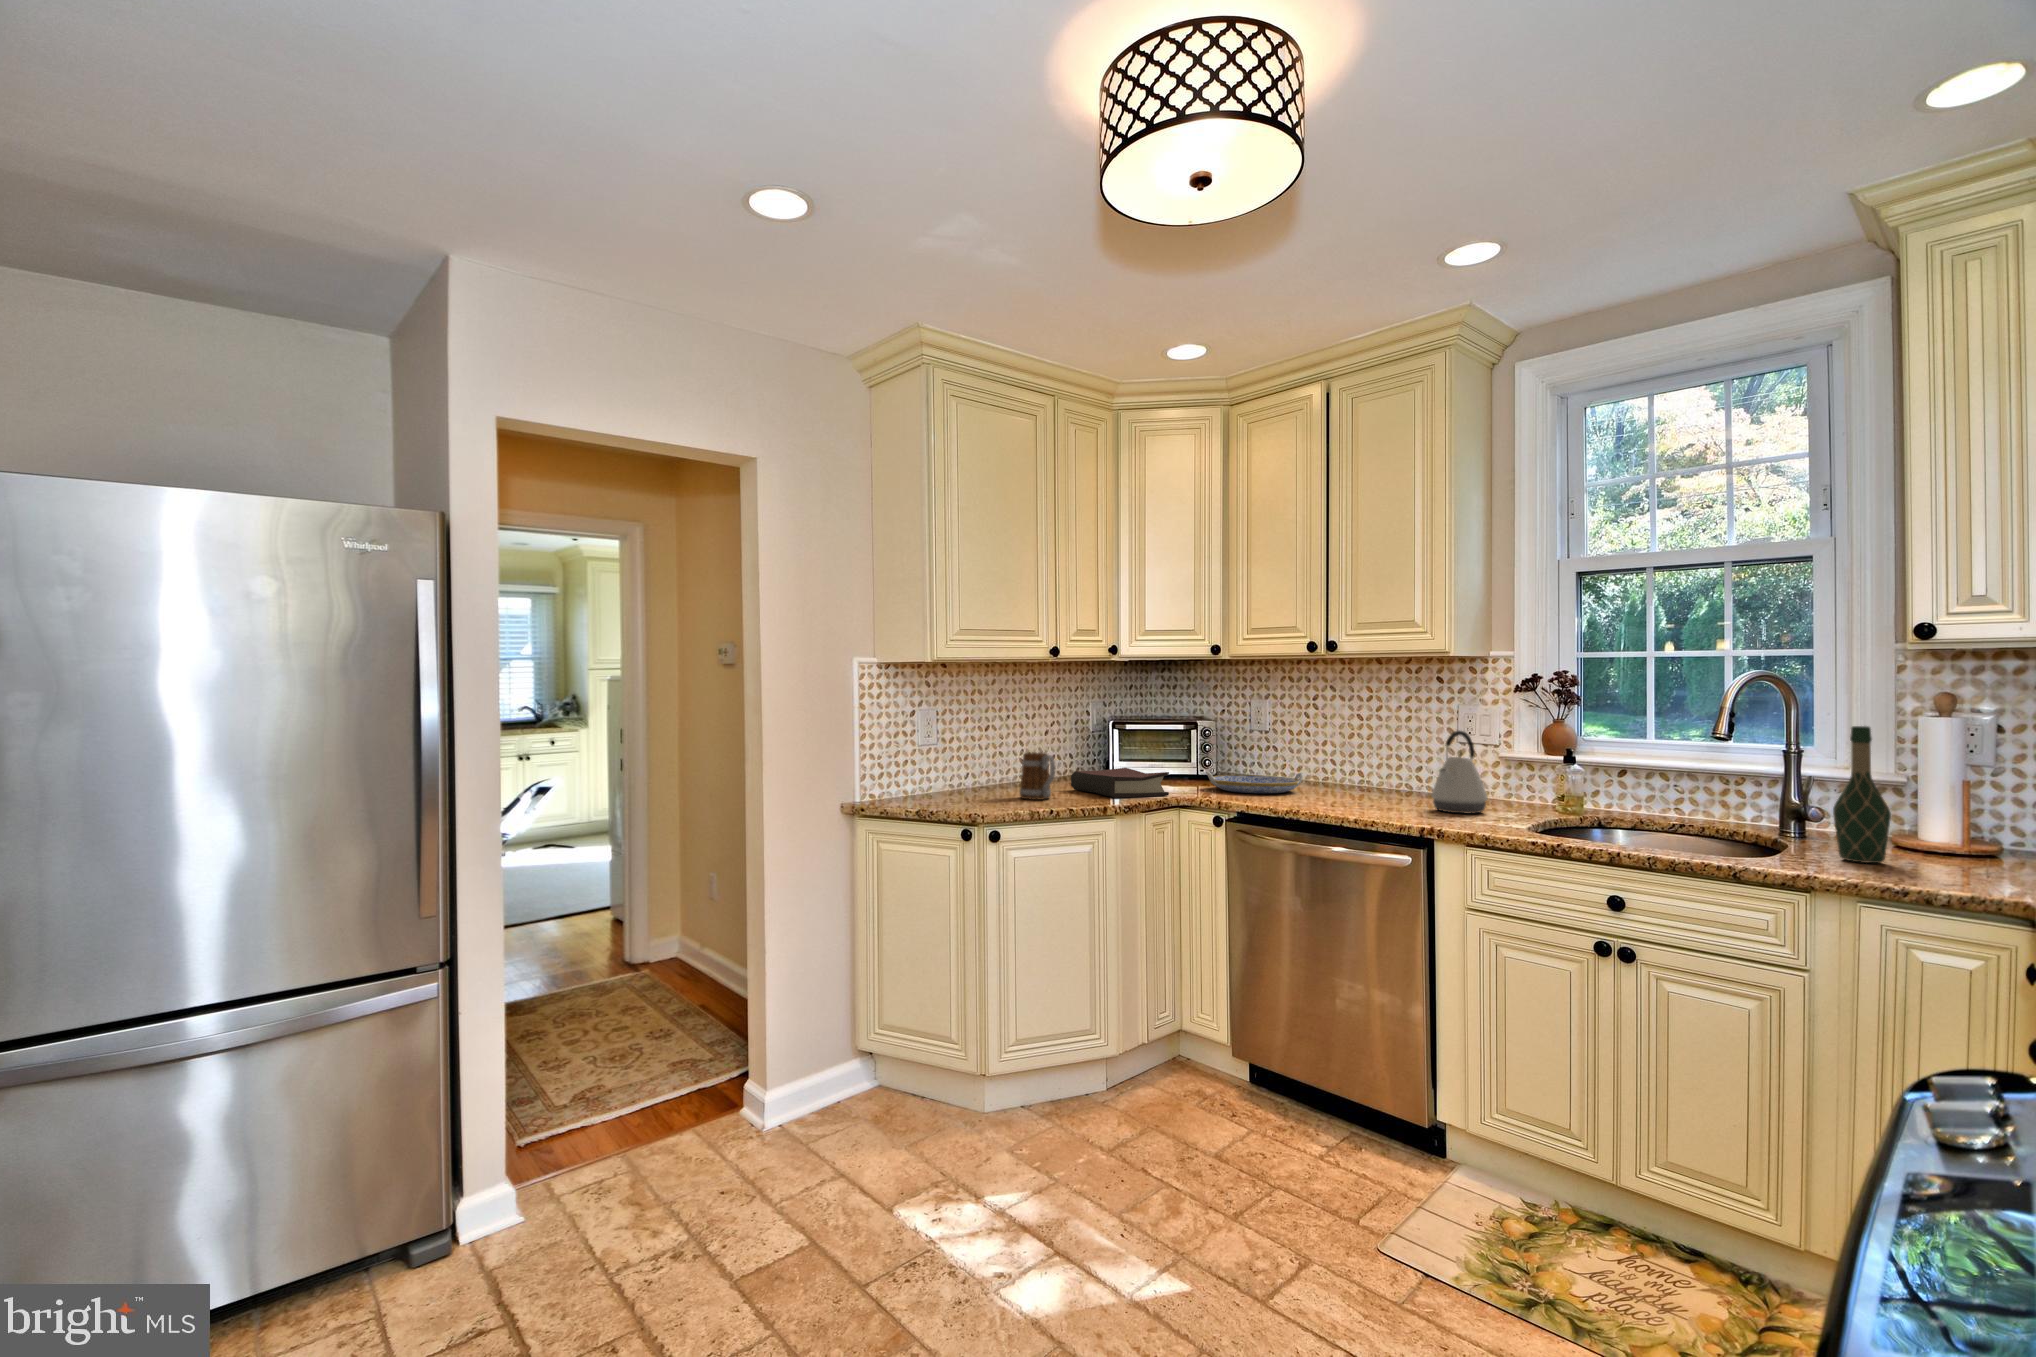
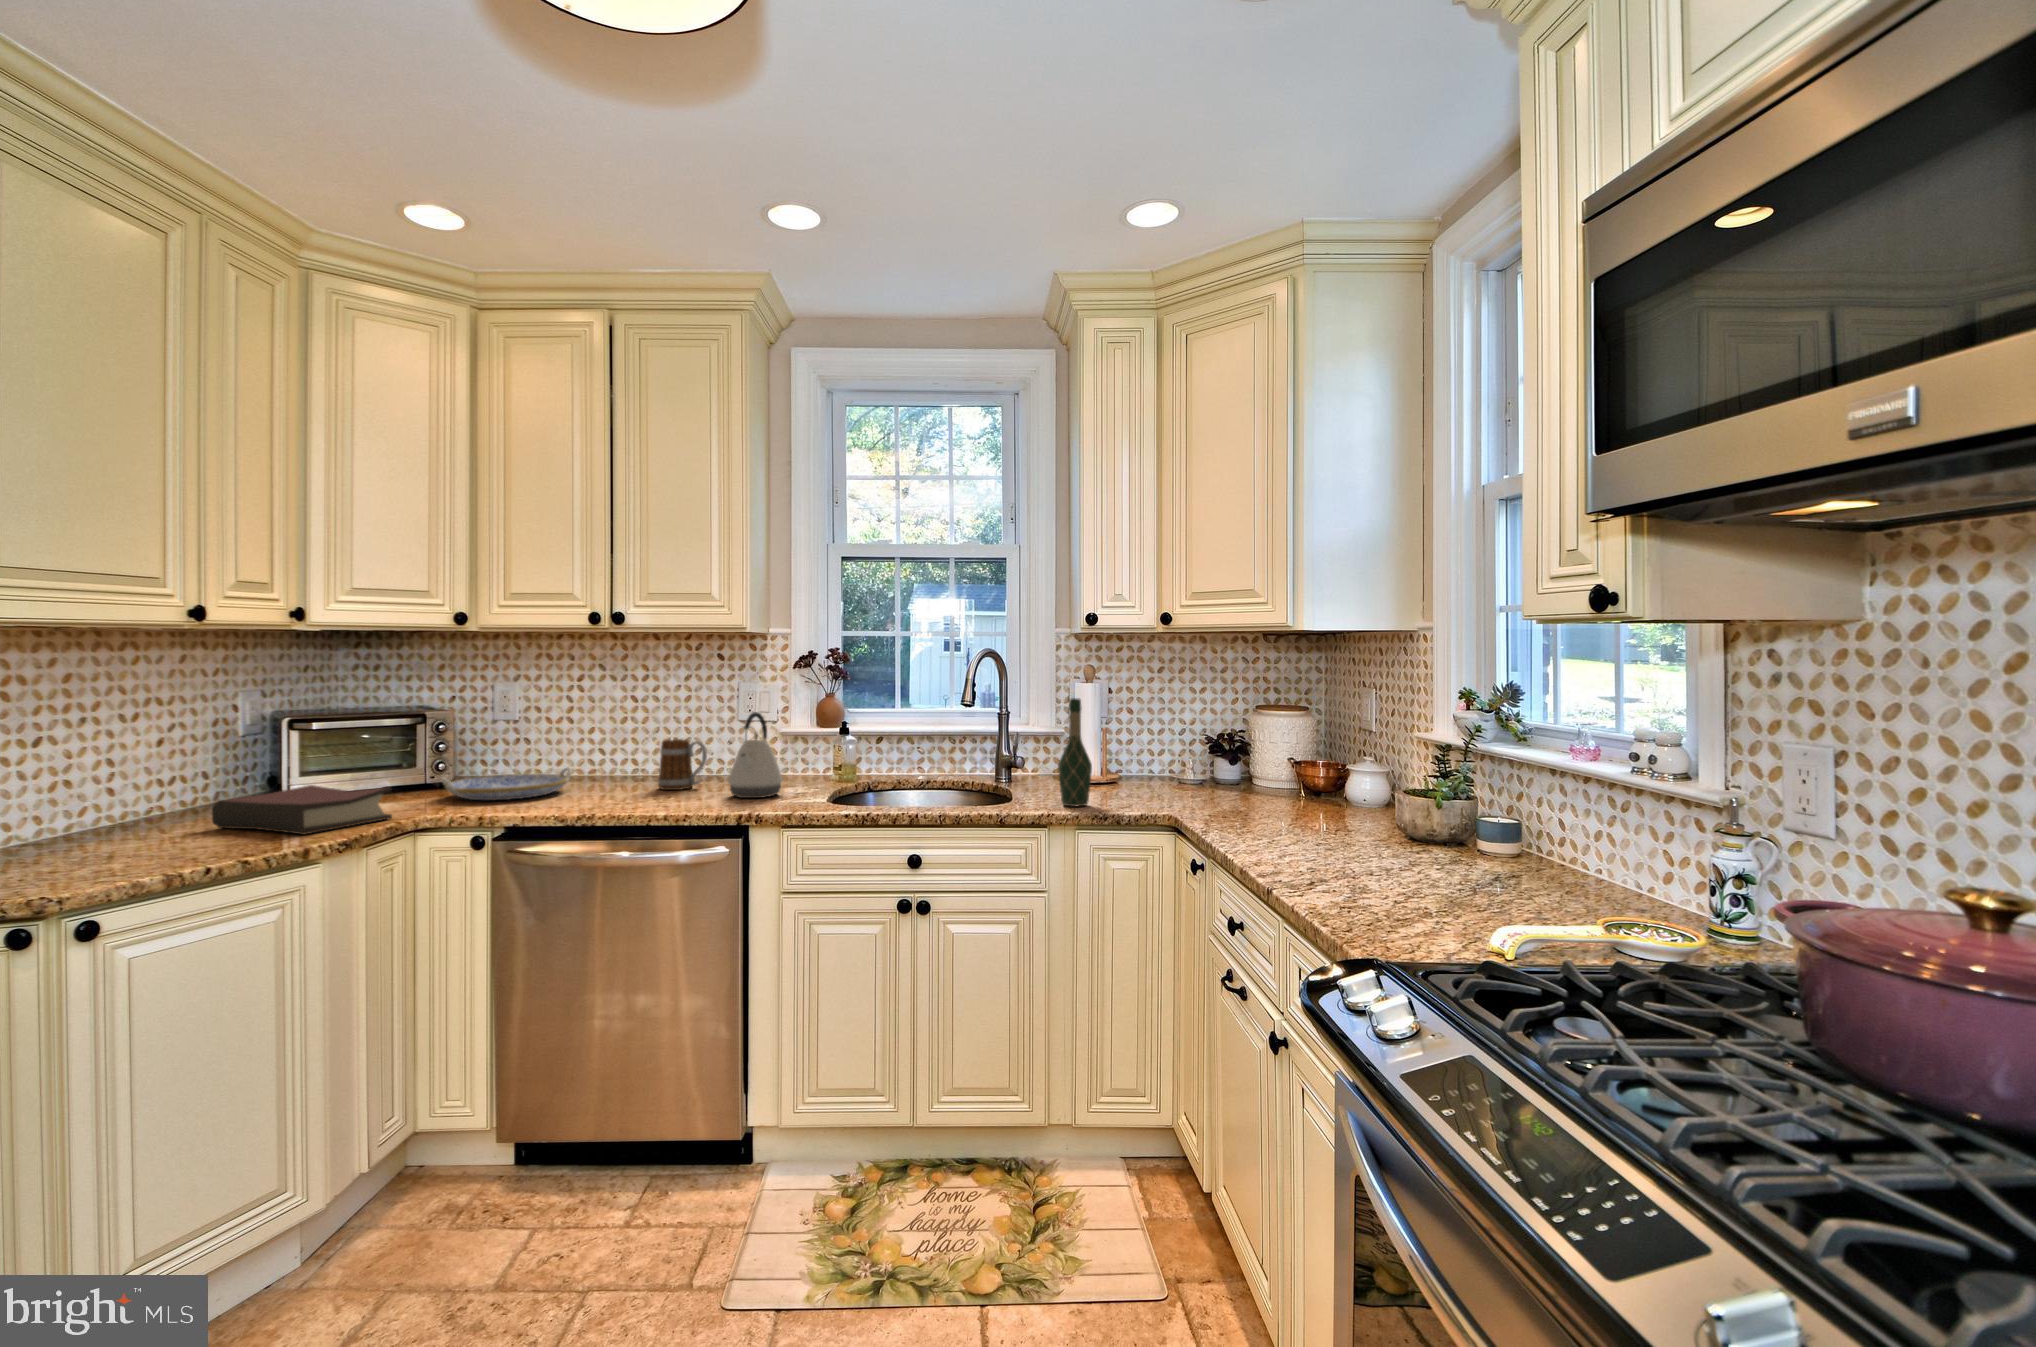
mug: present [1020,752,1055,800] -> present [658,739,707,790]

